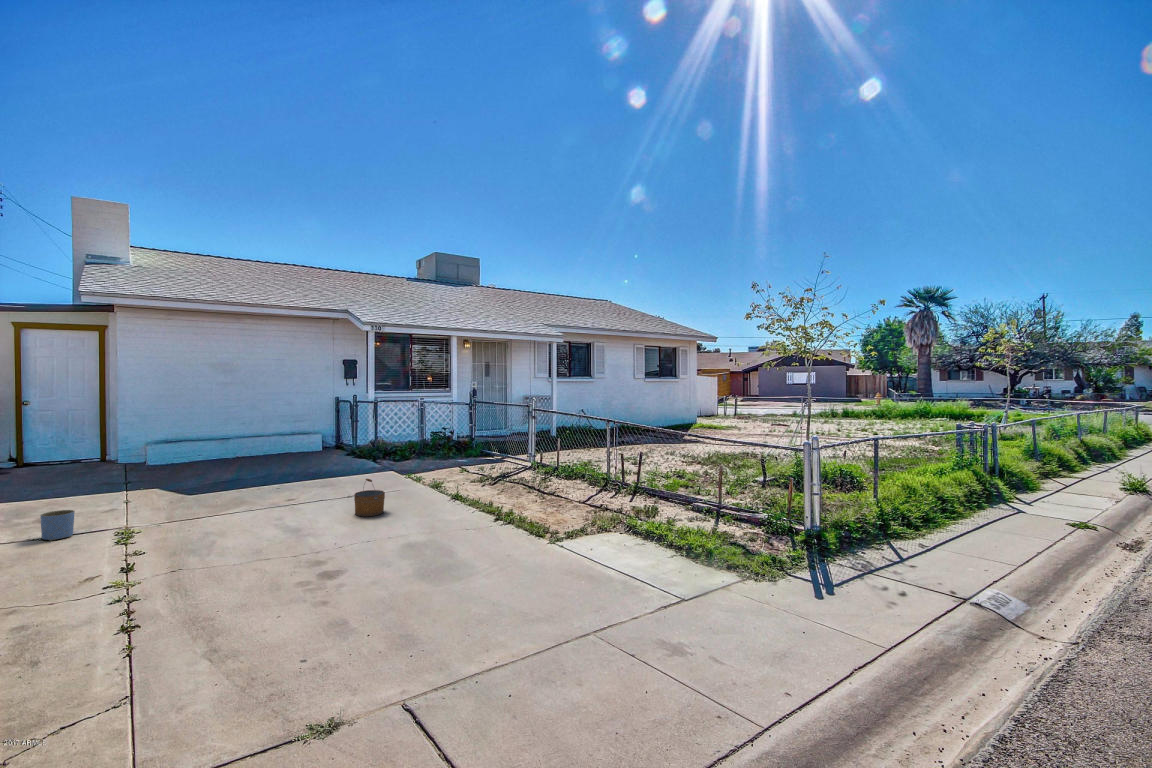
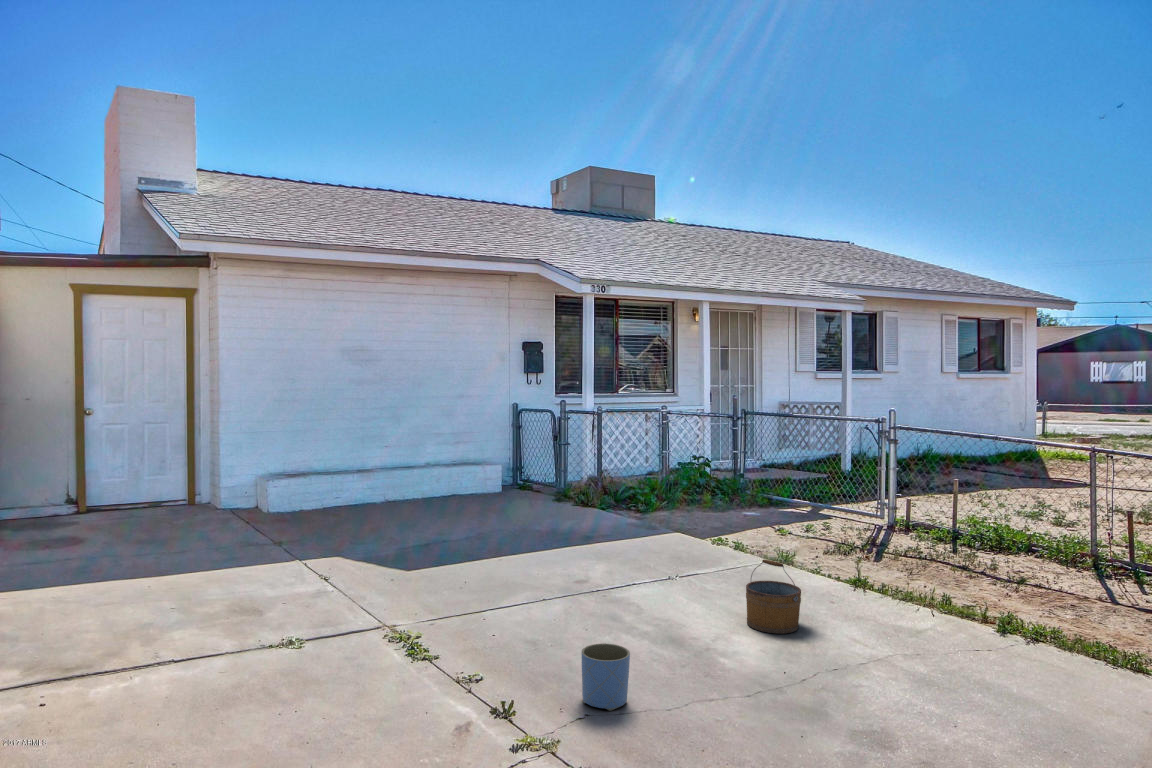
planter: present [41,510,75,541] -> present [582,643,630,711]

